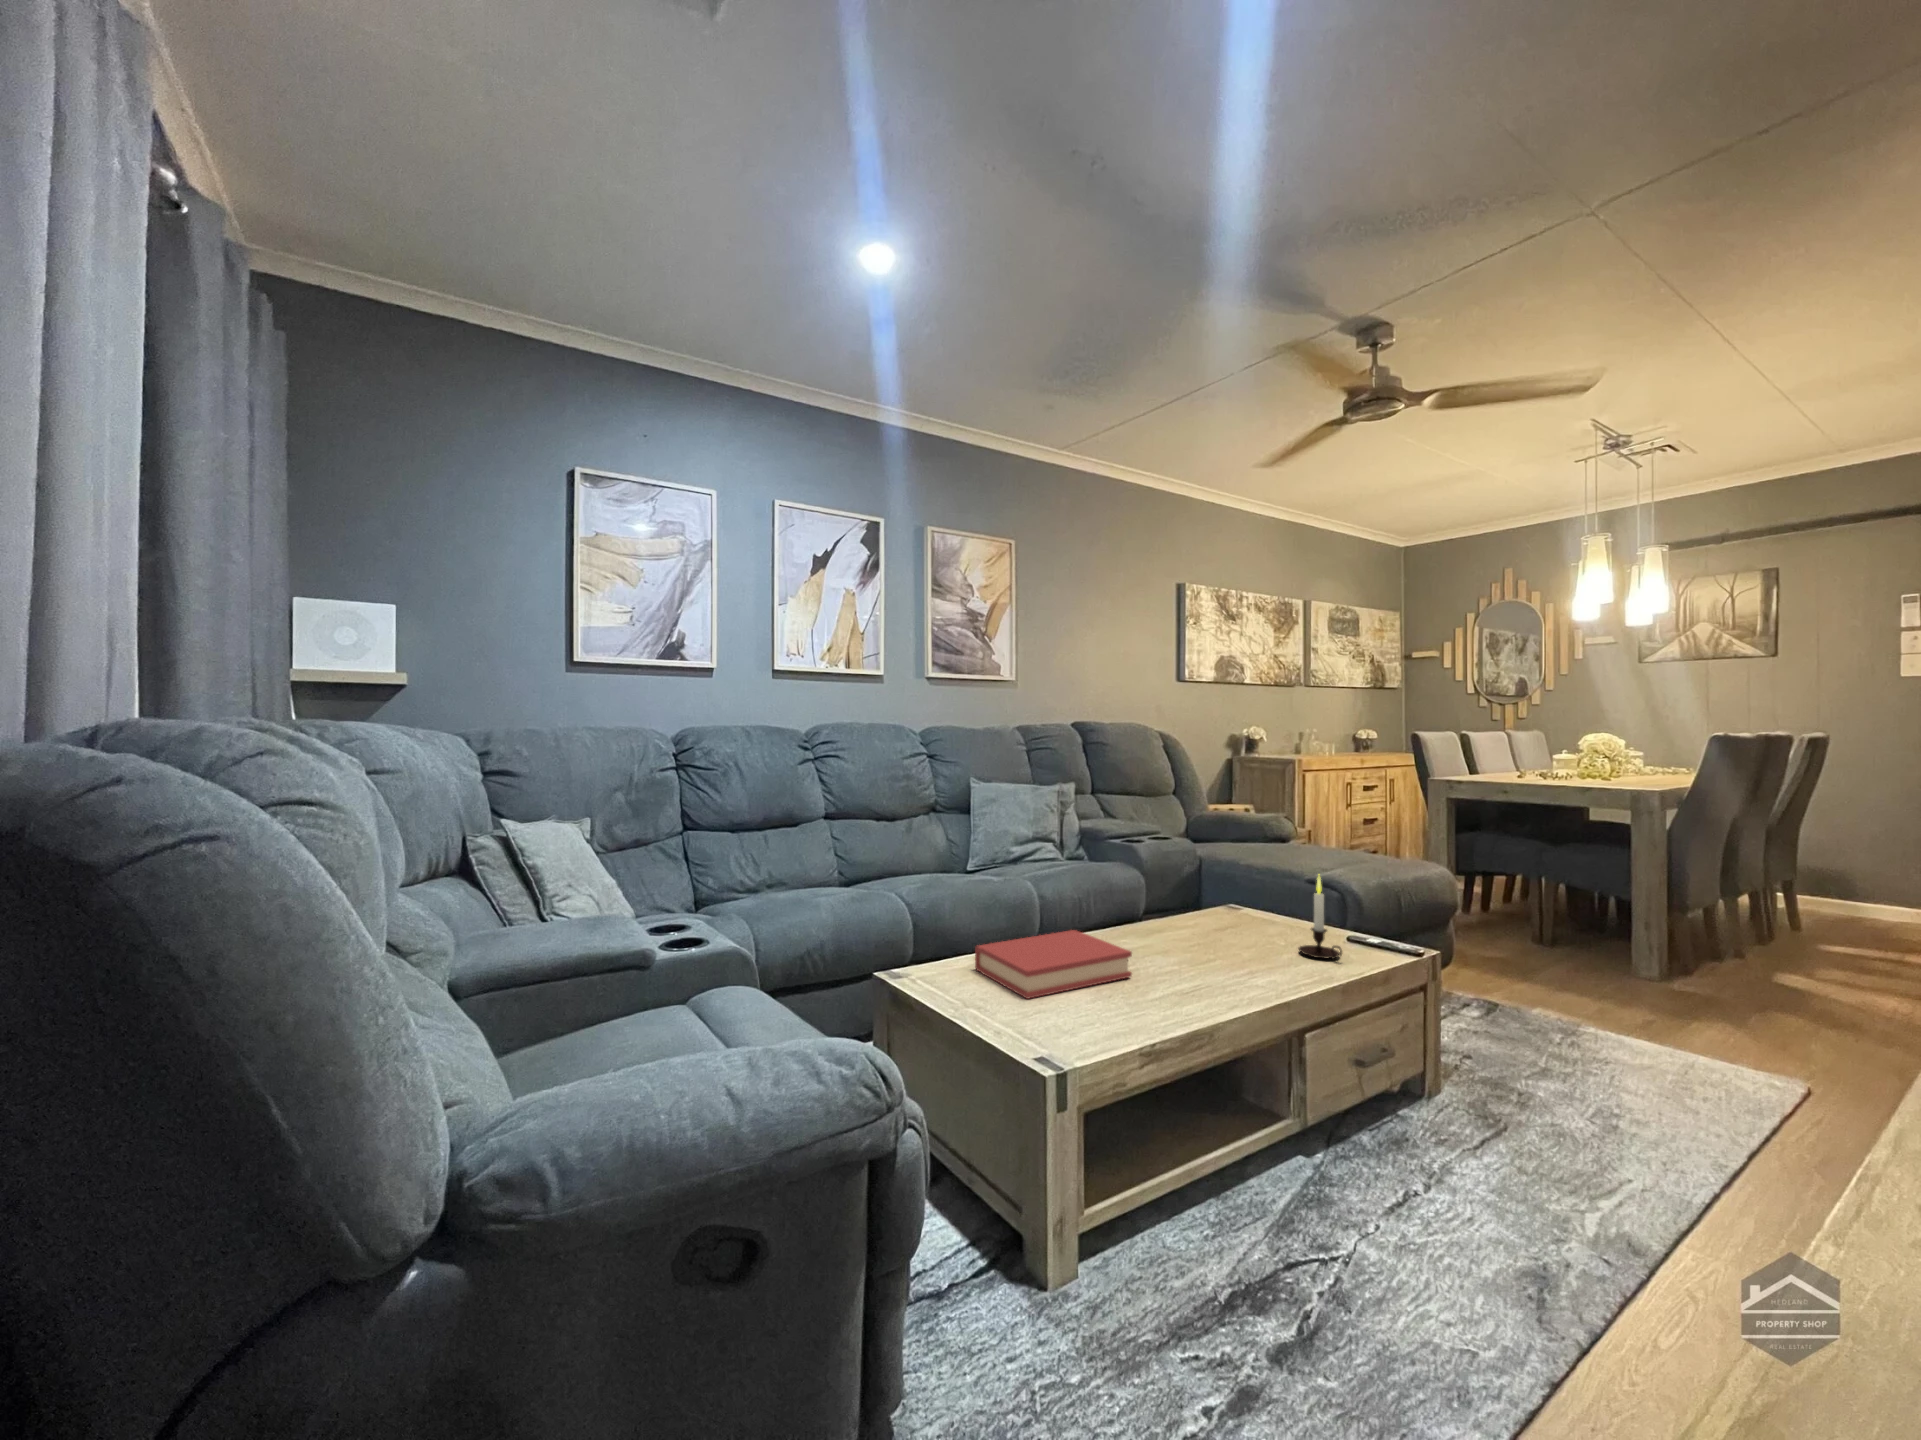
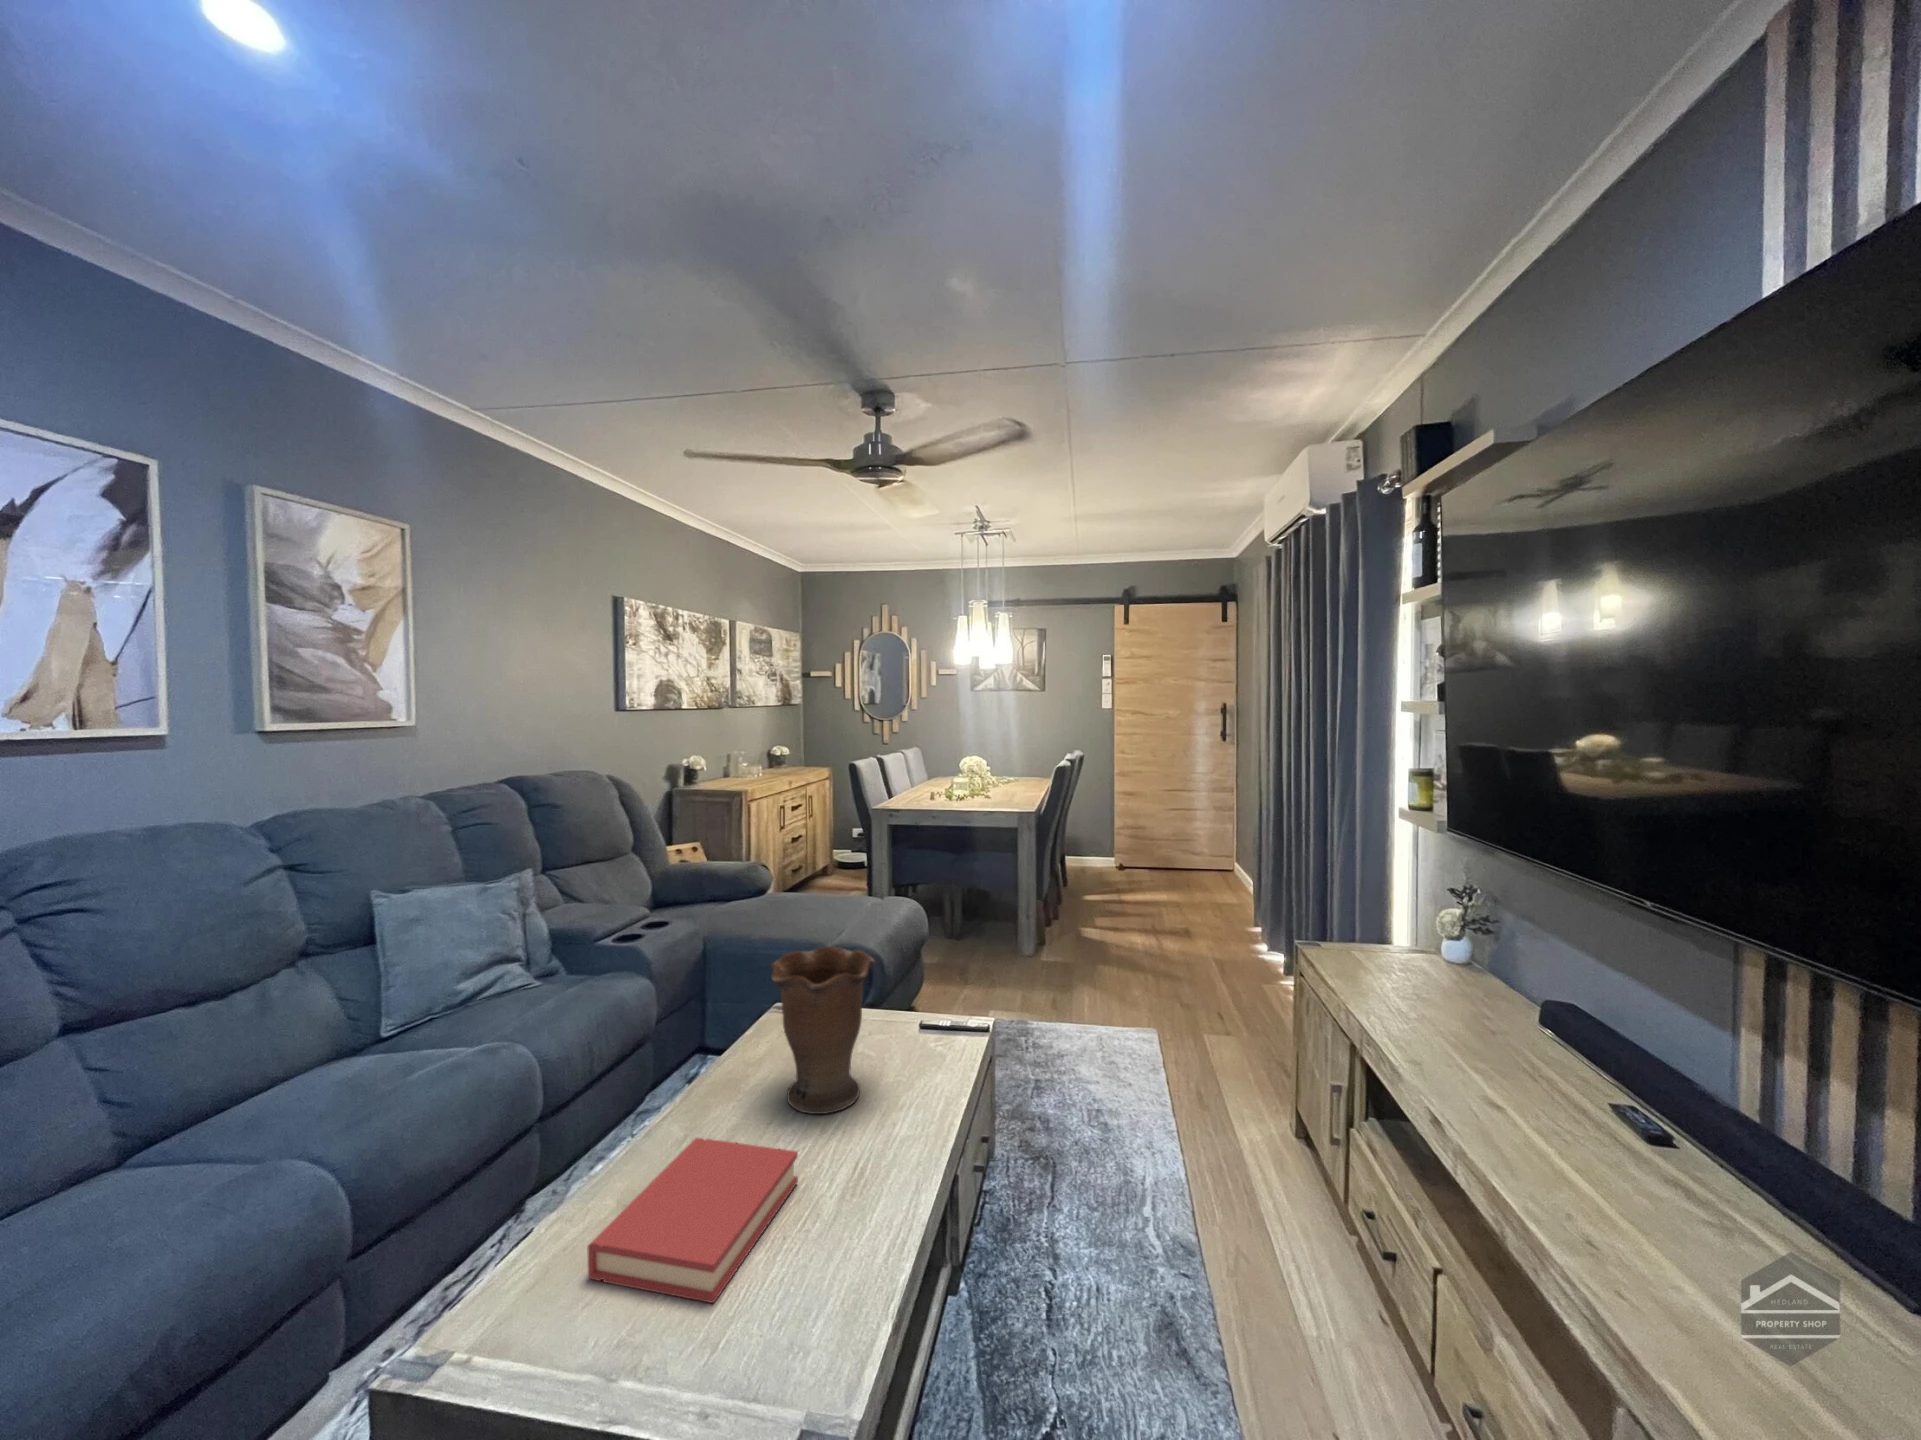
vase: none [1152,825,1251,960] -> present [771,947,875,1114]
candle: present [1299,876,1342,959] -> none [903,974,948,1061]

